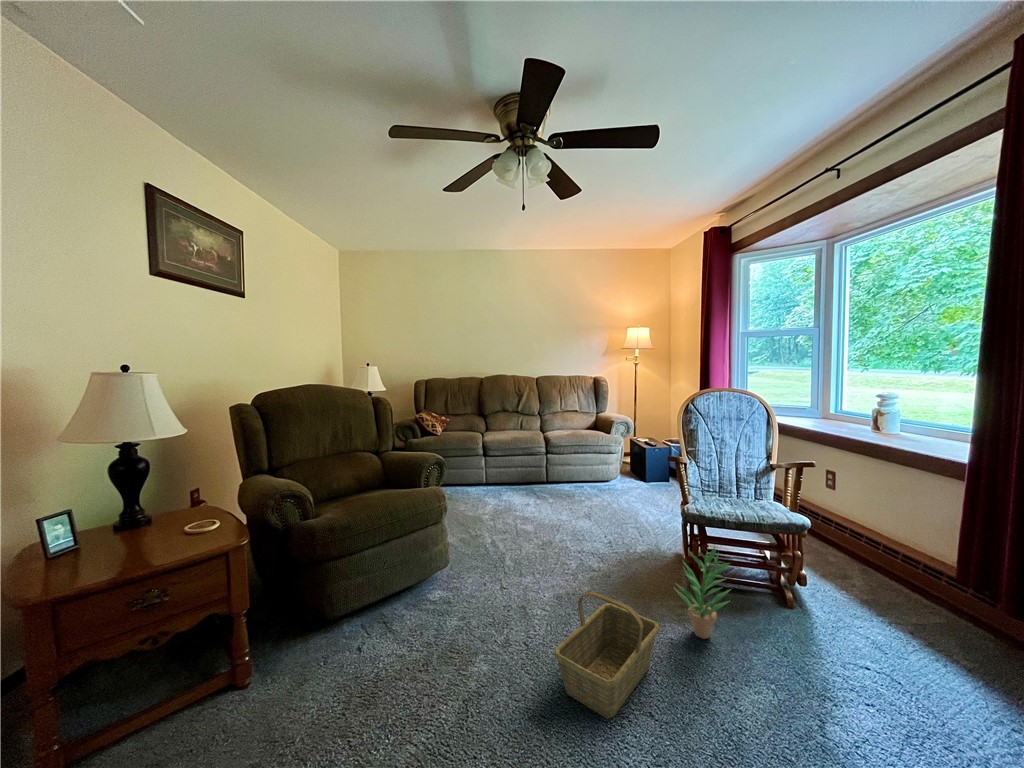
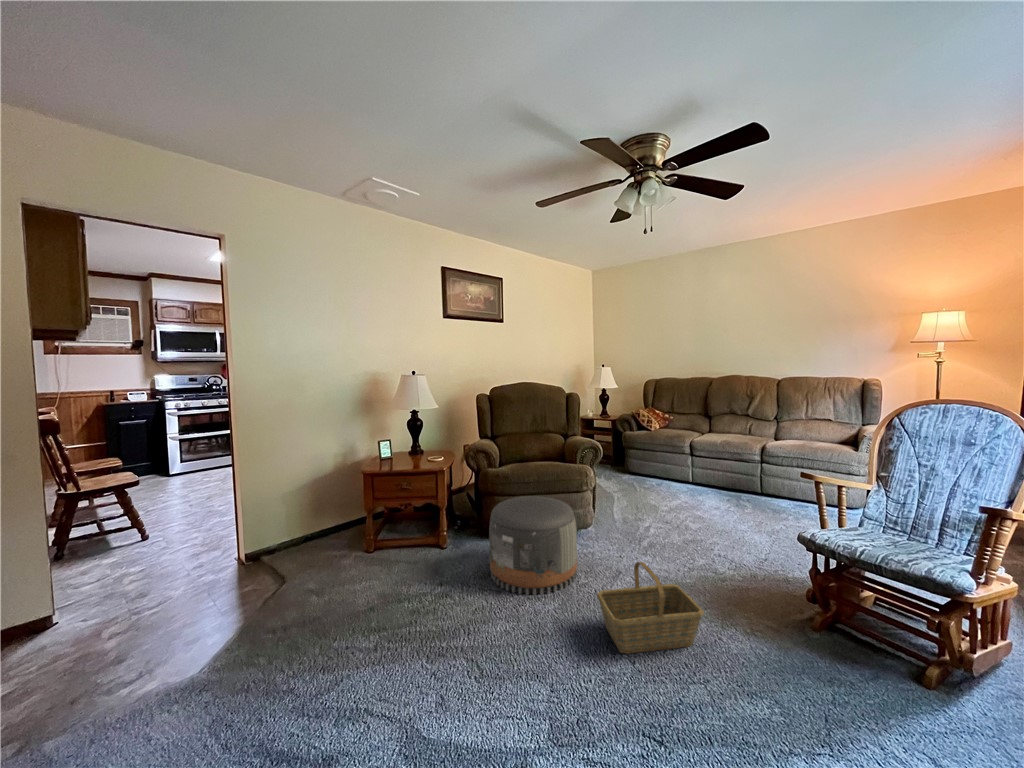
pouf: none [345,542,476,707] -> present [489,496,577,595]
potted plant: present [675,547,730,639] -> none [749,559,810,657]

